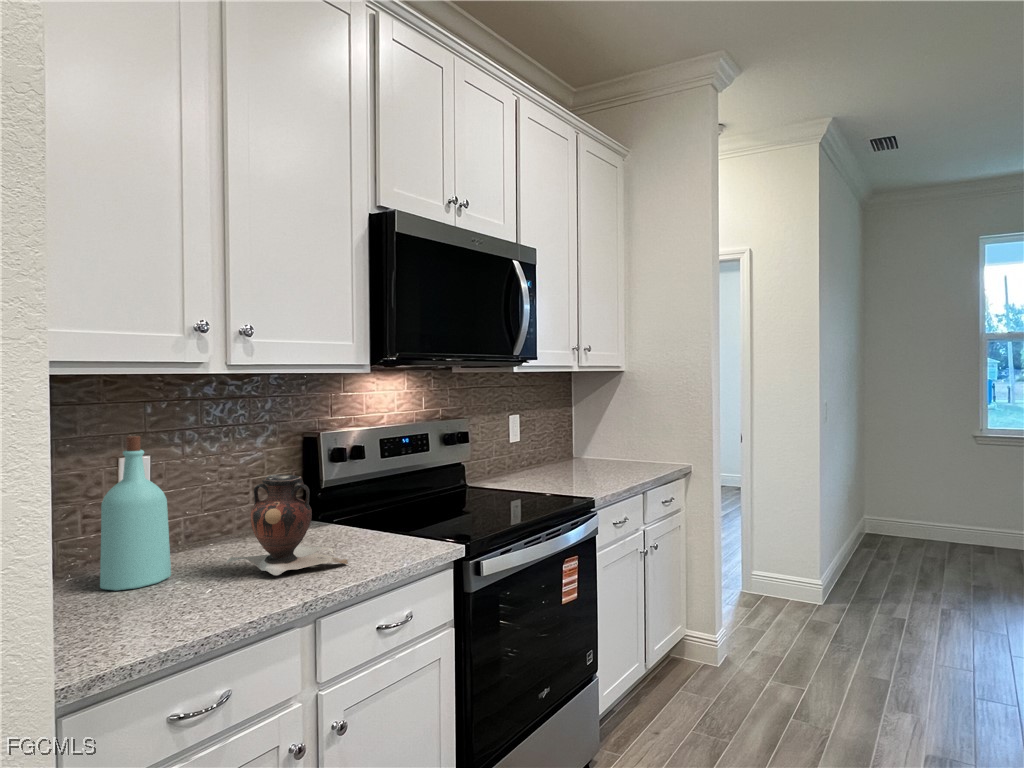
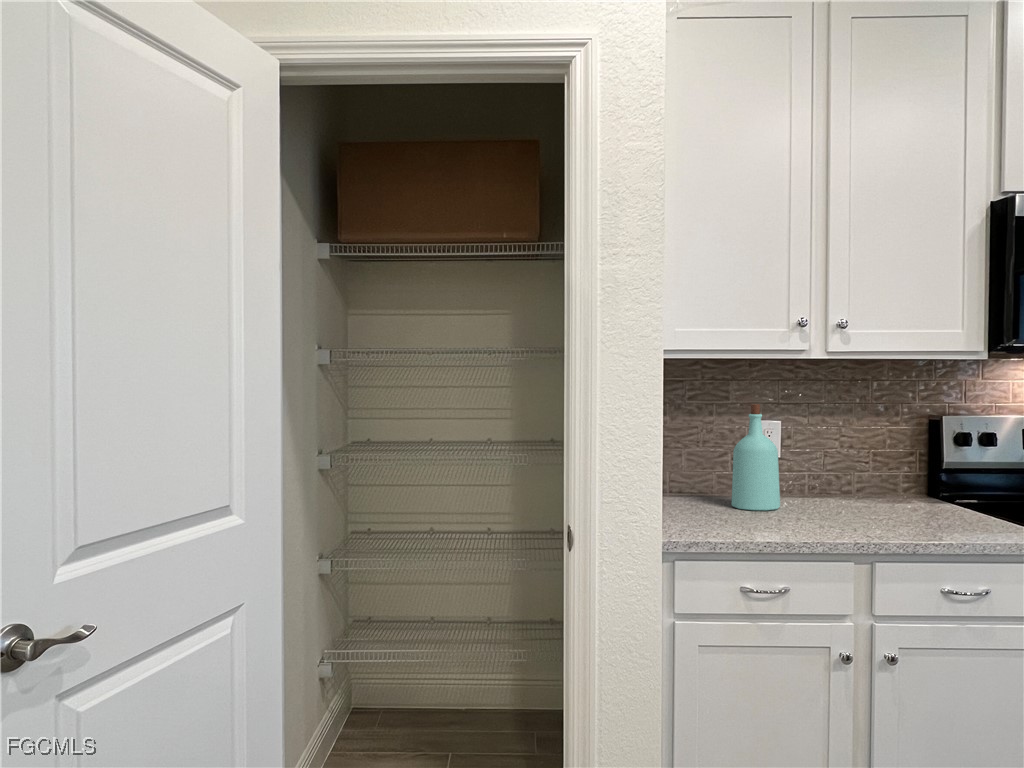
vase: present [226,475,348,575] -> none [816,442,923,529]

